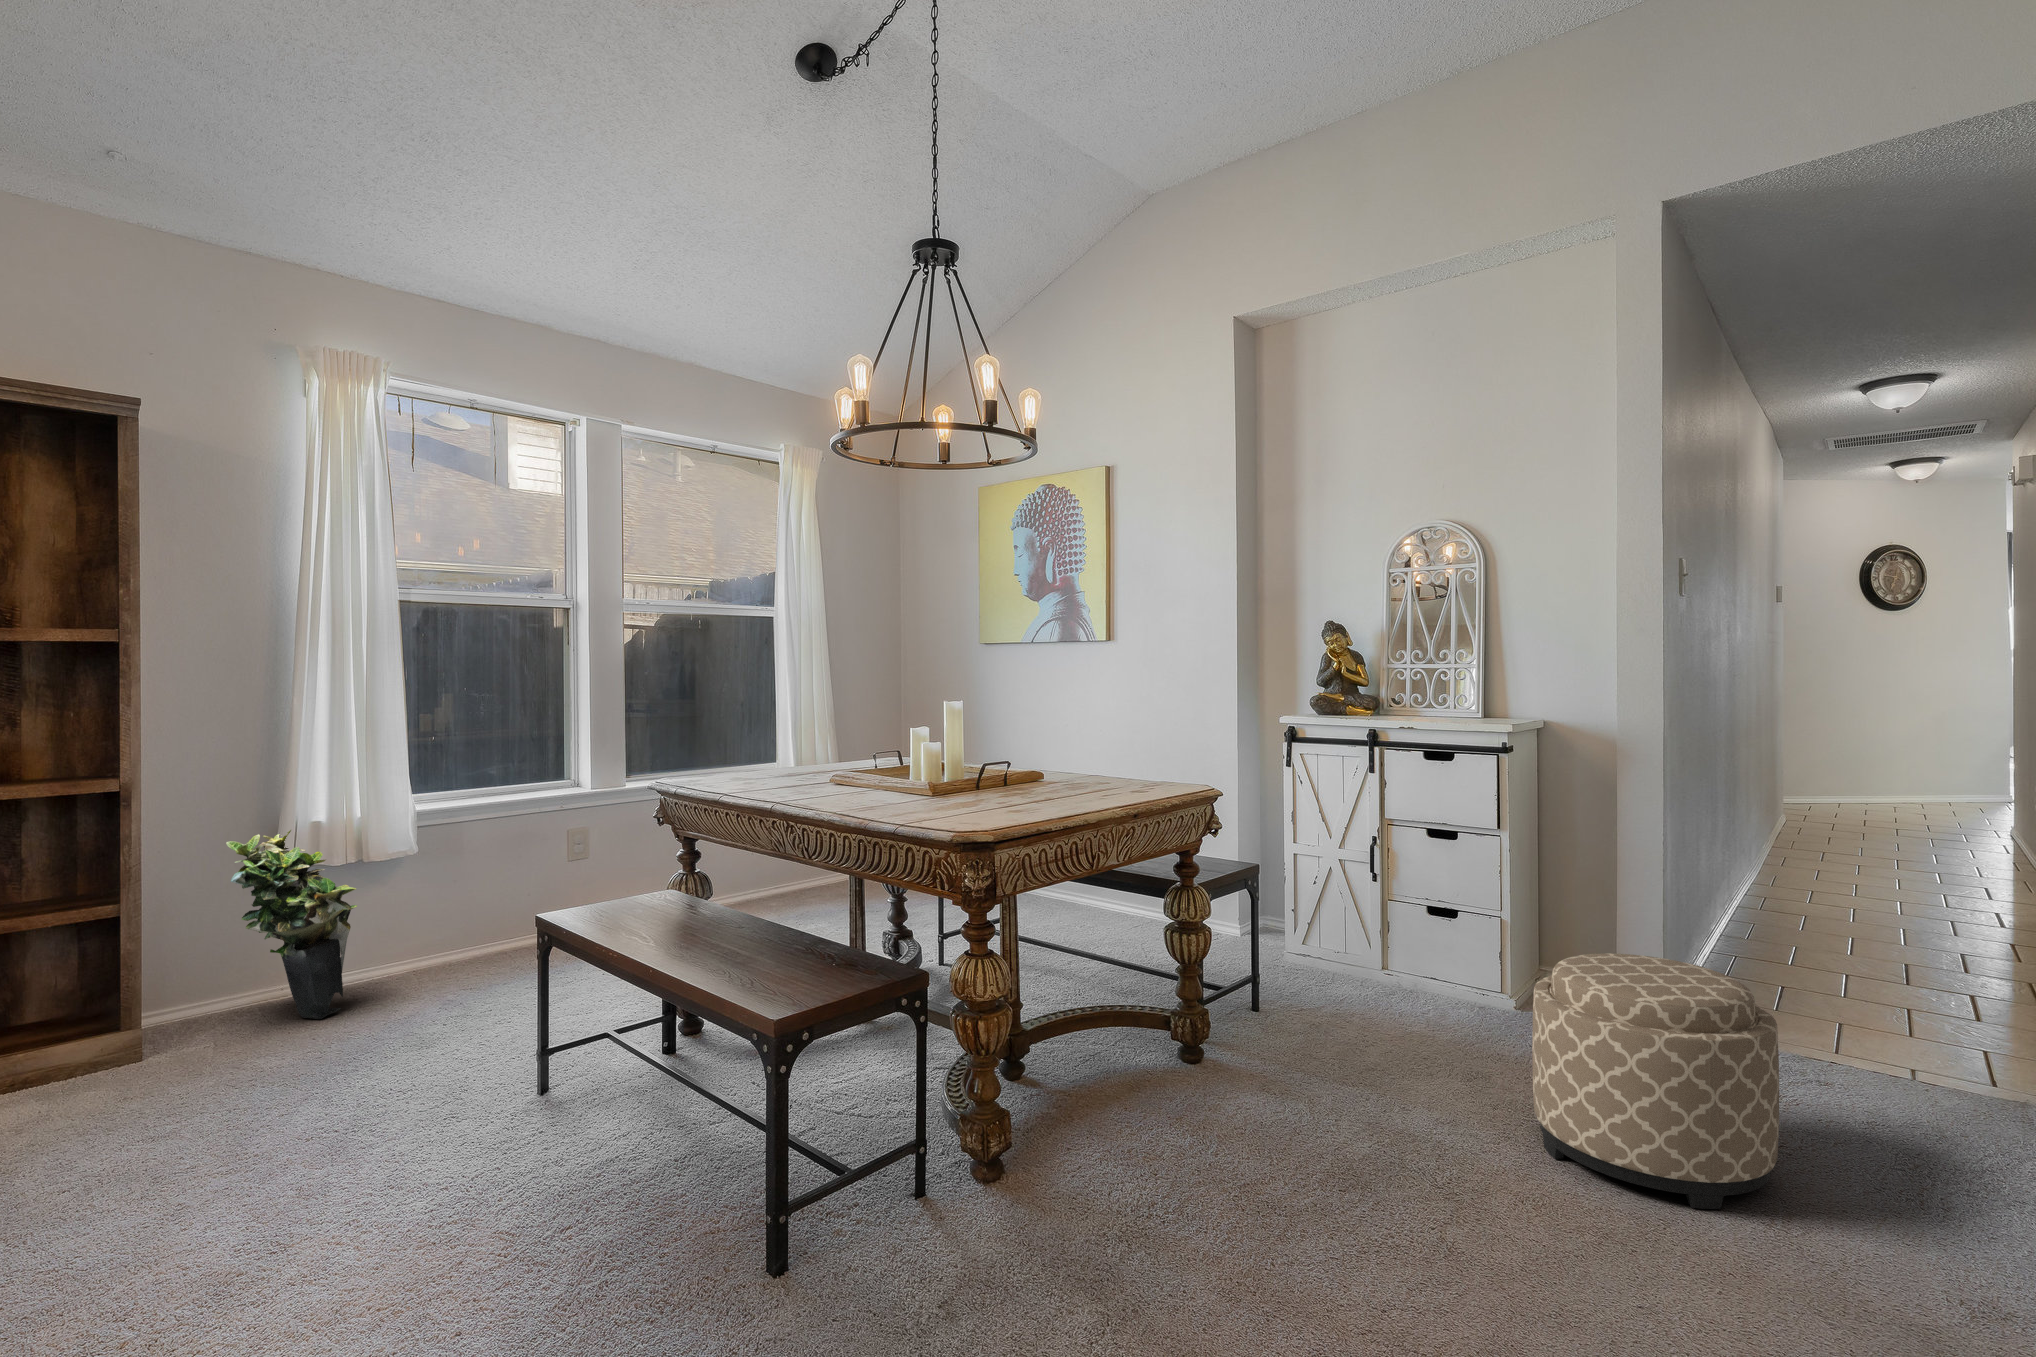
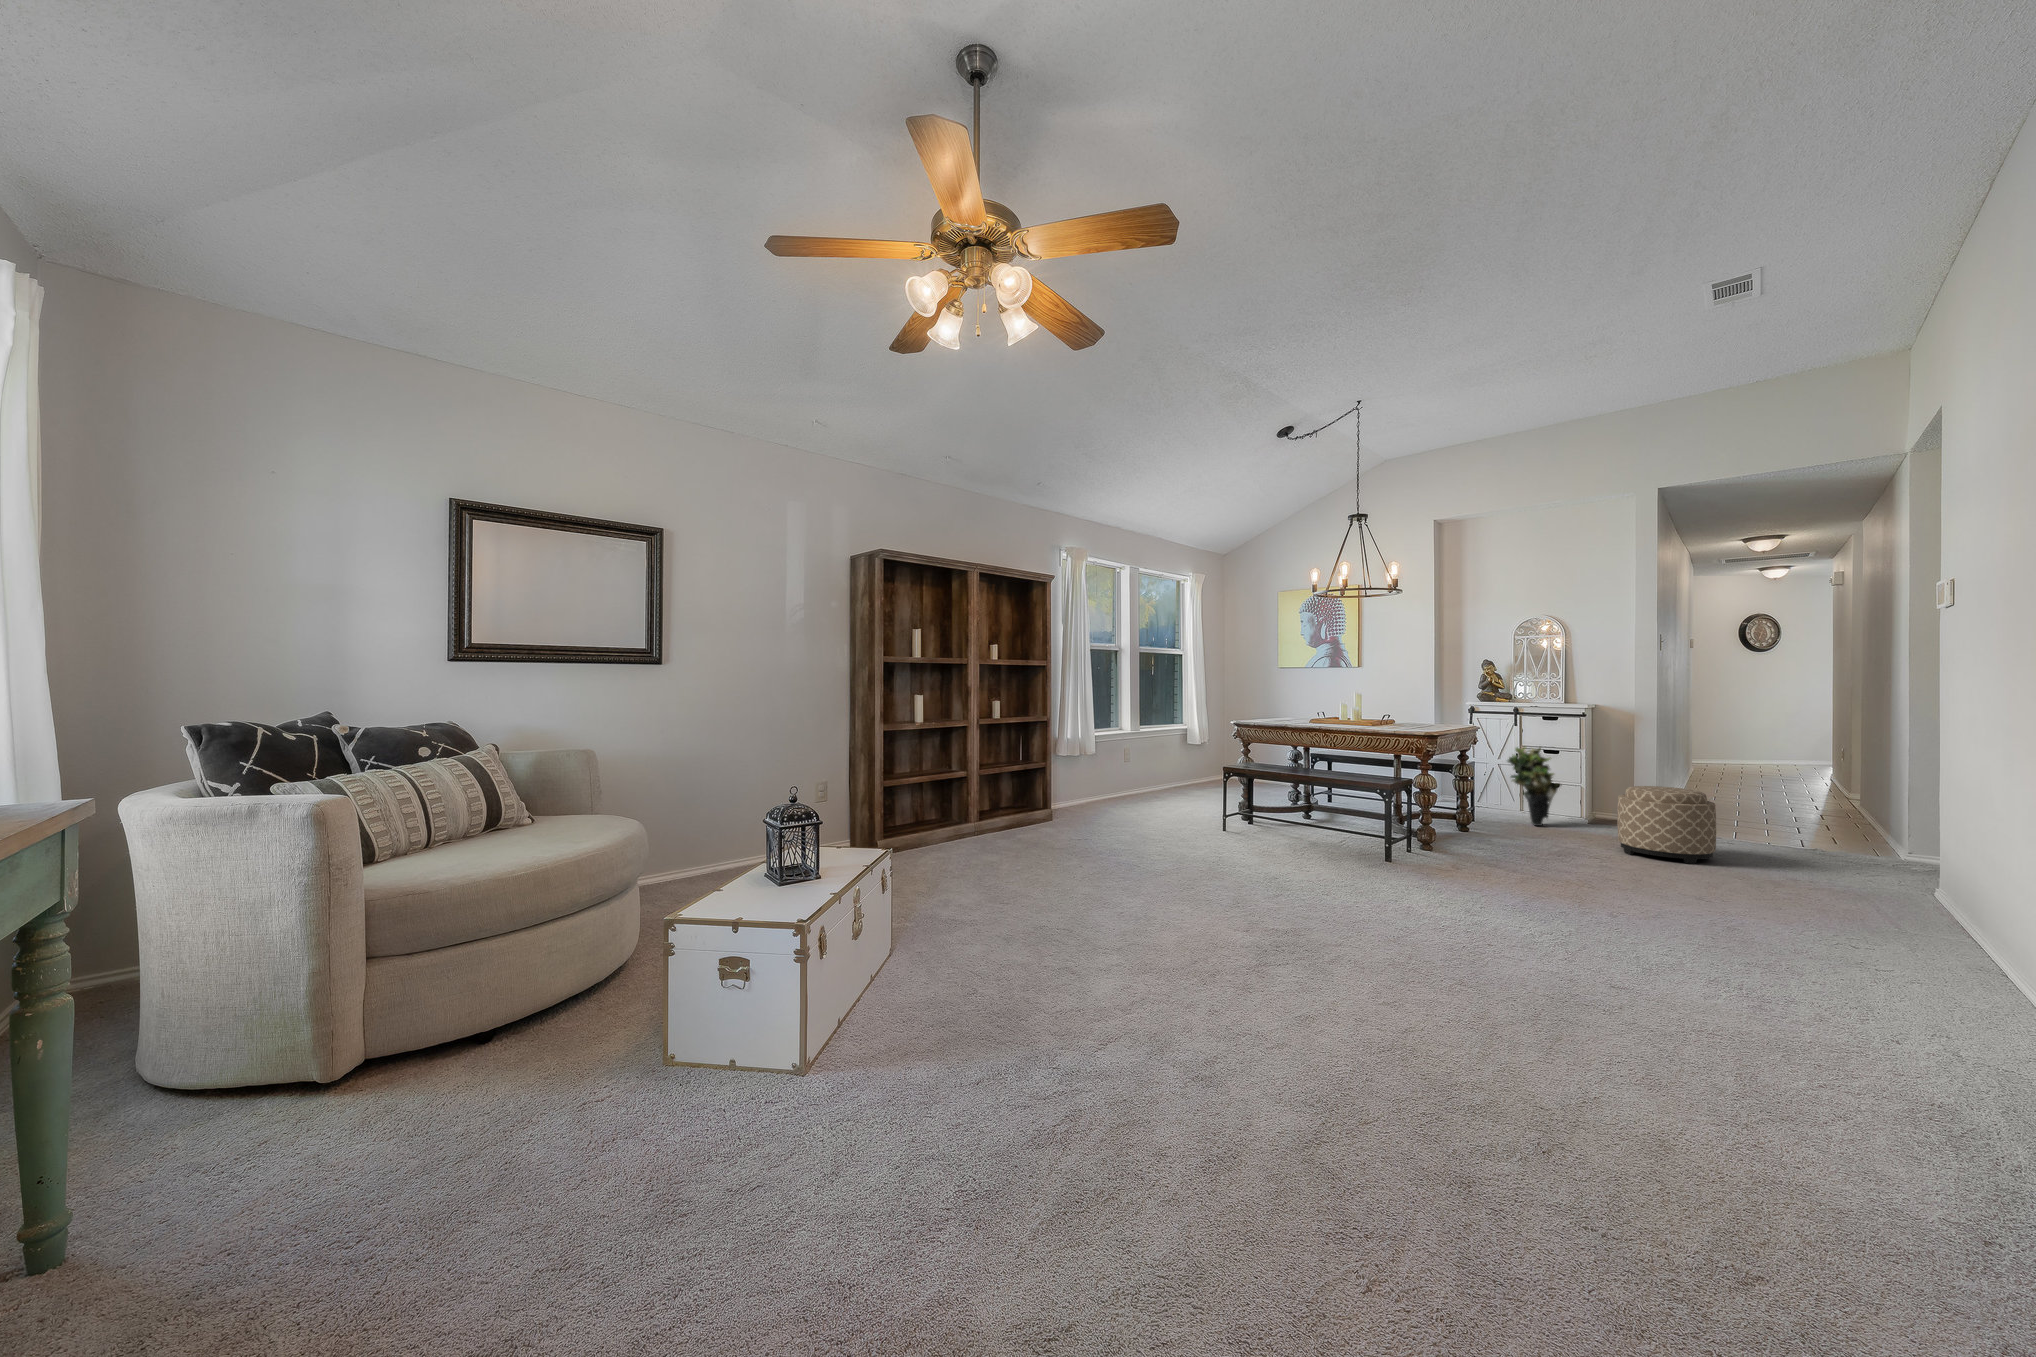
potted plant: present [226,830,357,1019] -> present [1506,748,1561,826]

